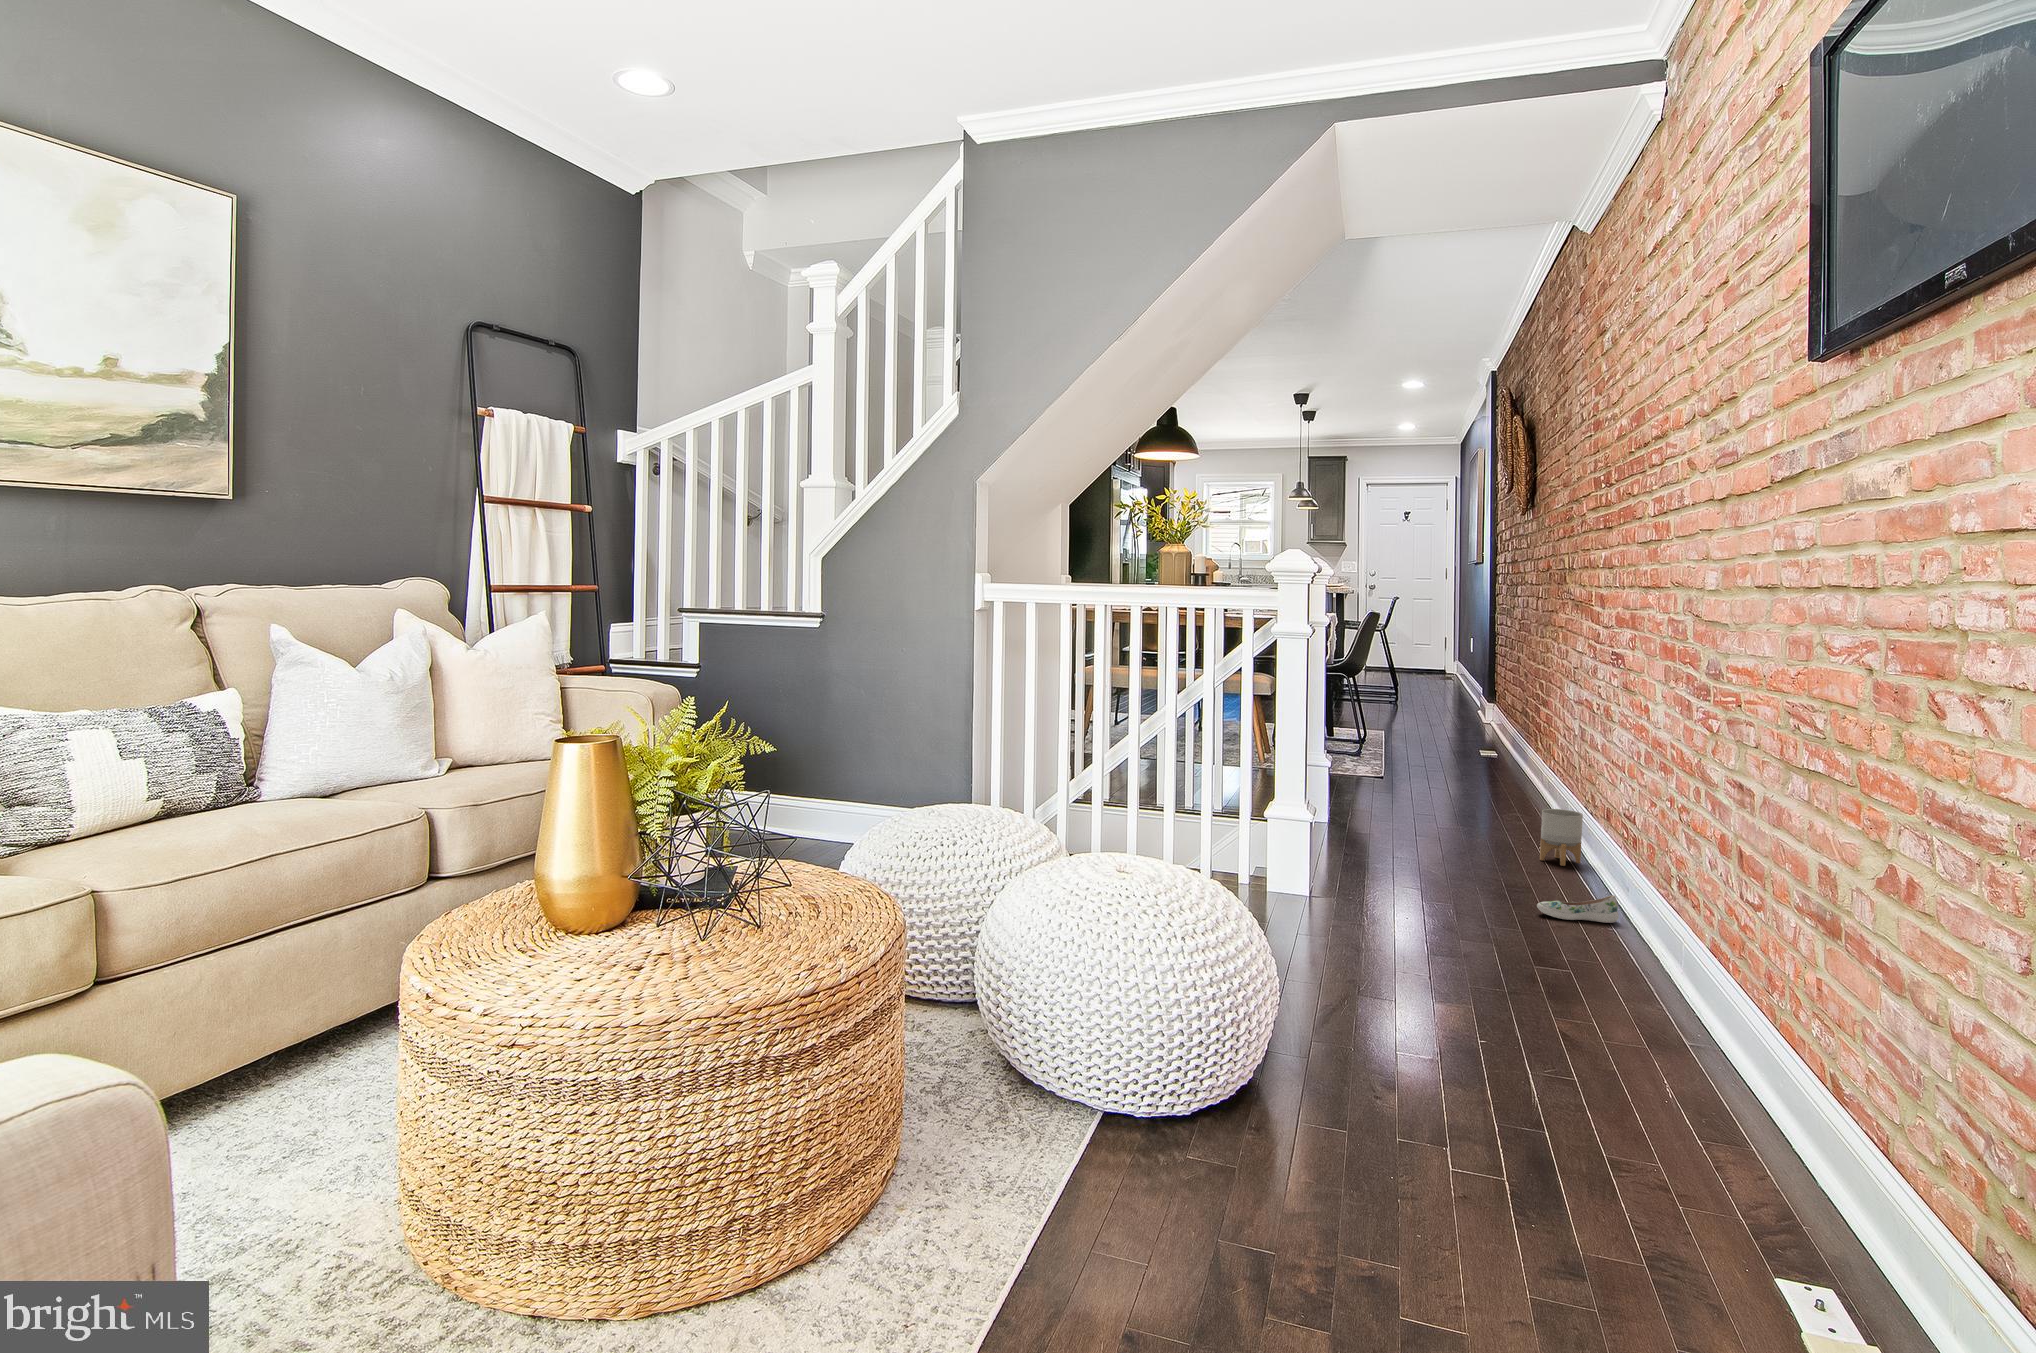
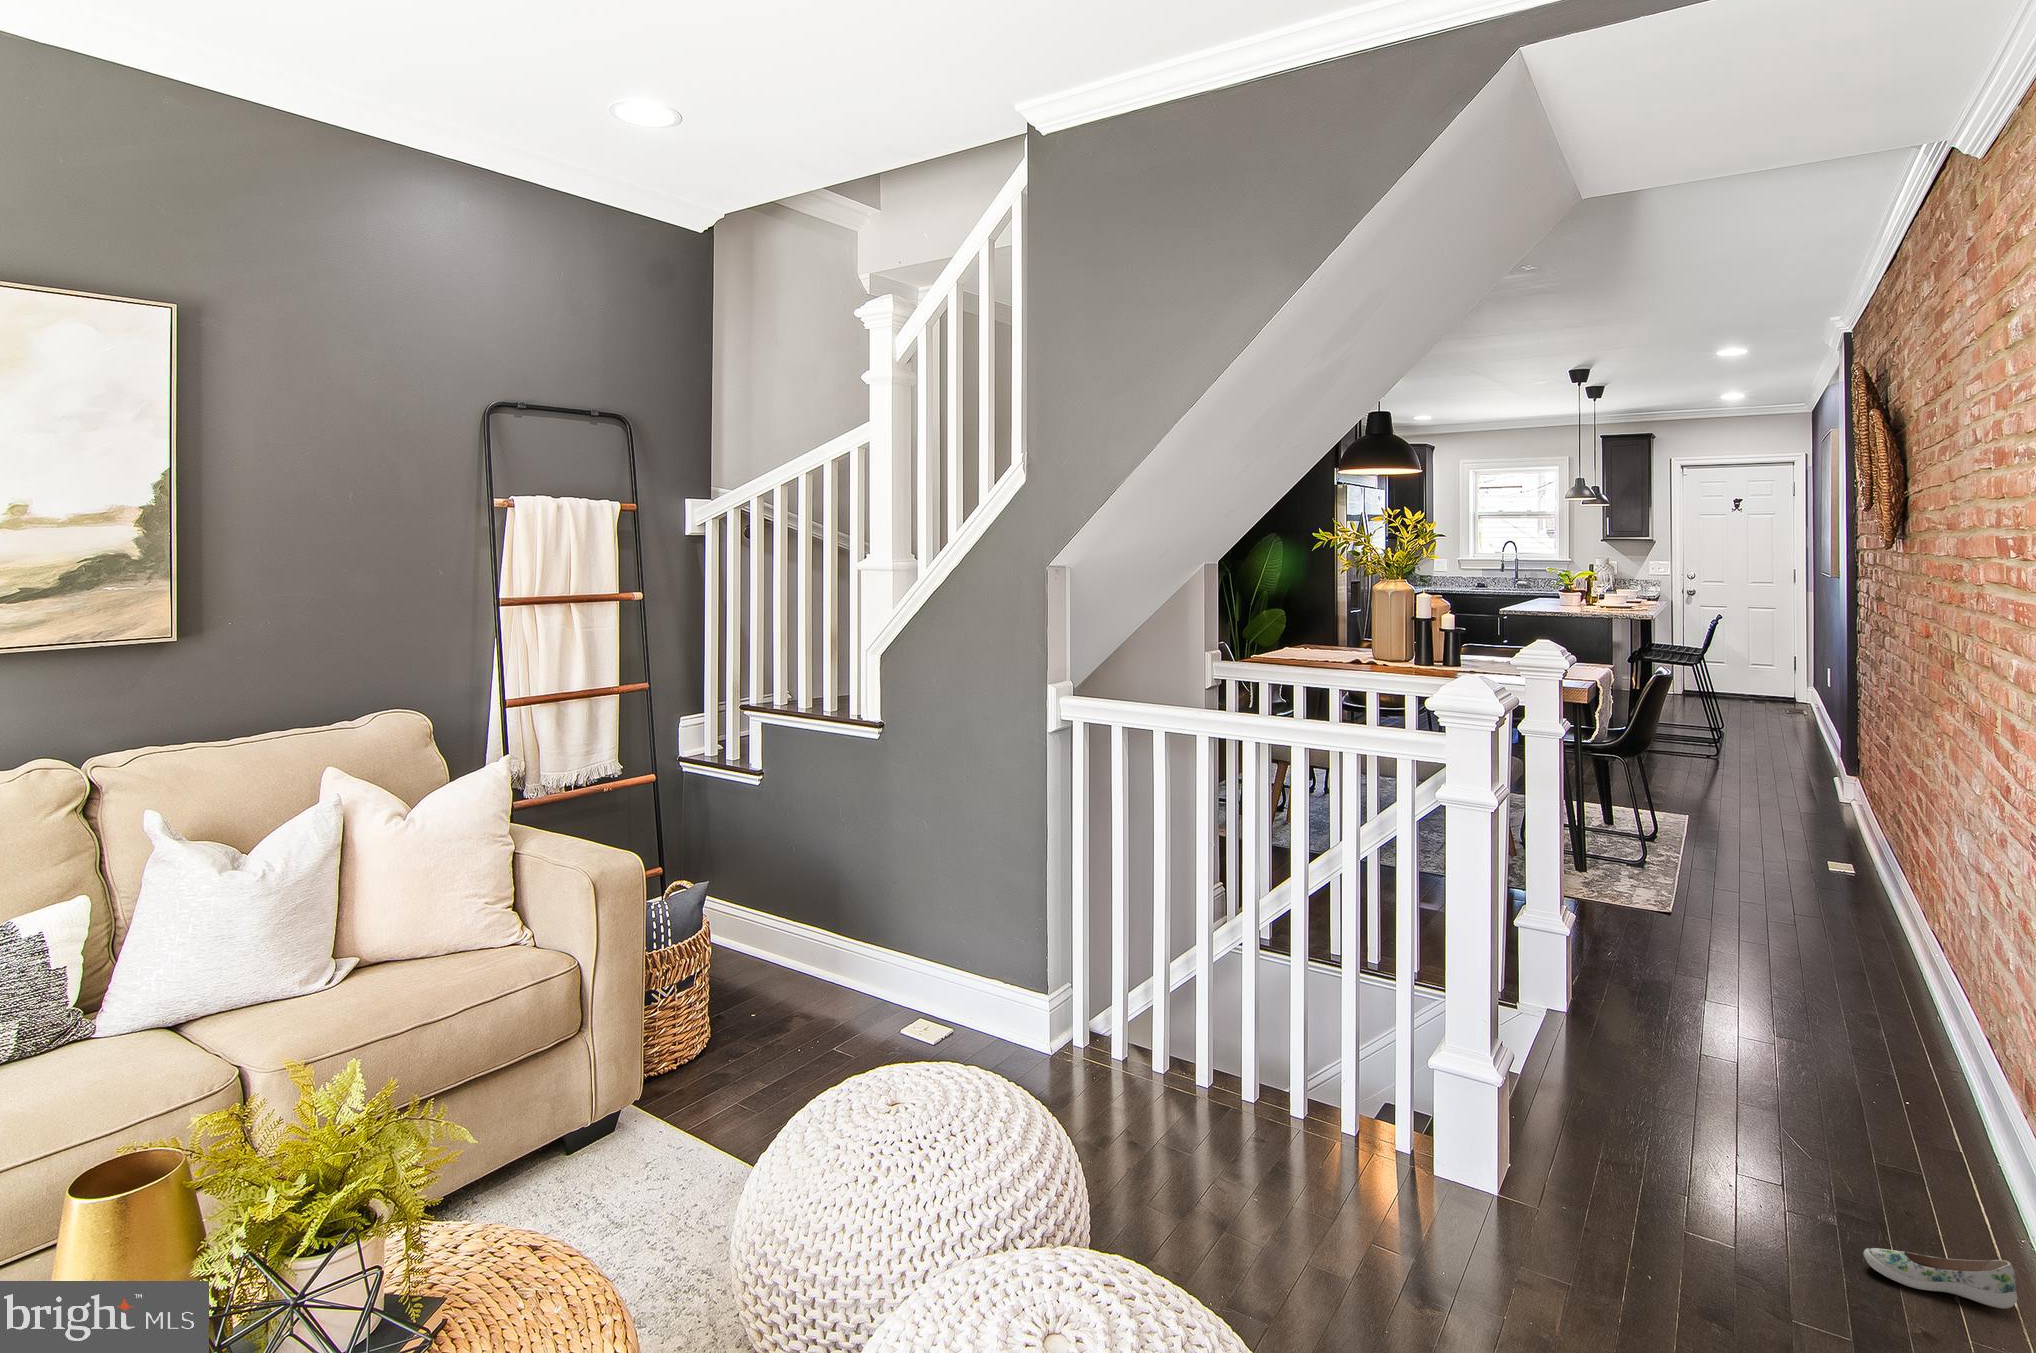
planter: present [1540,809,1583,866] -> none [1884,1040,1961,1137]

